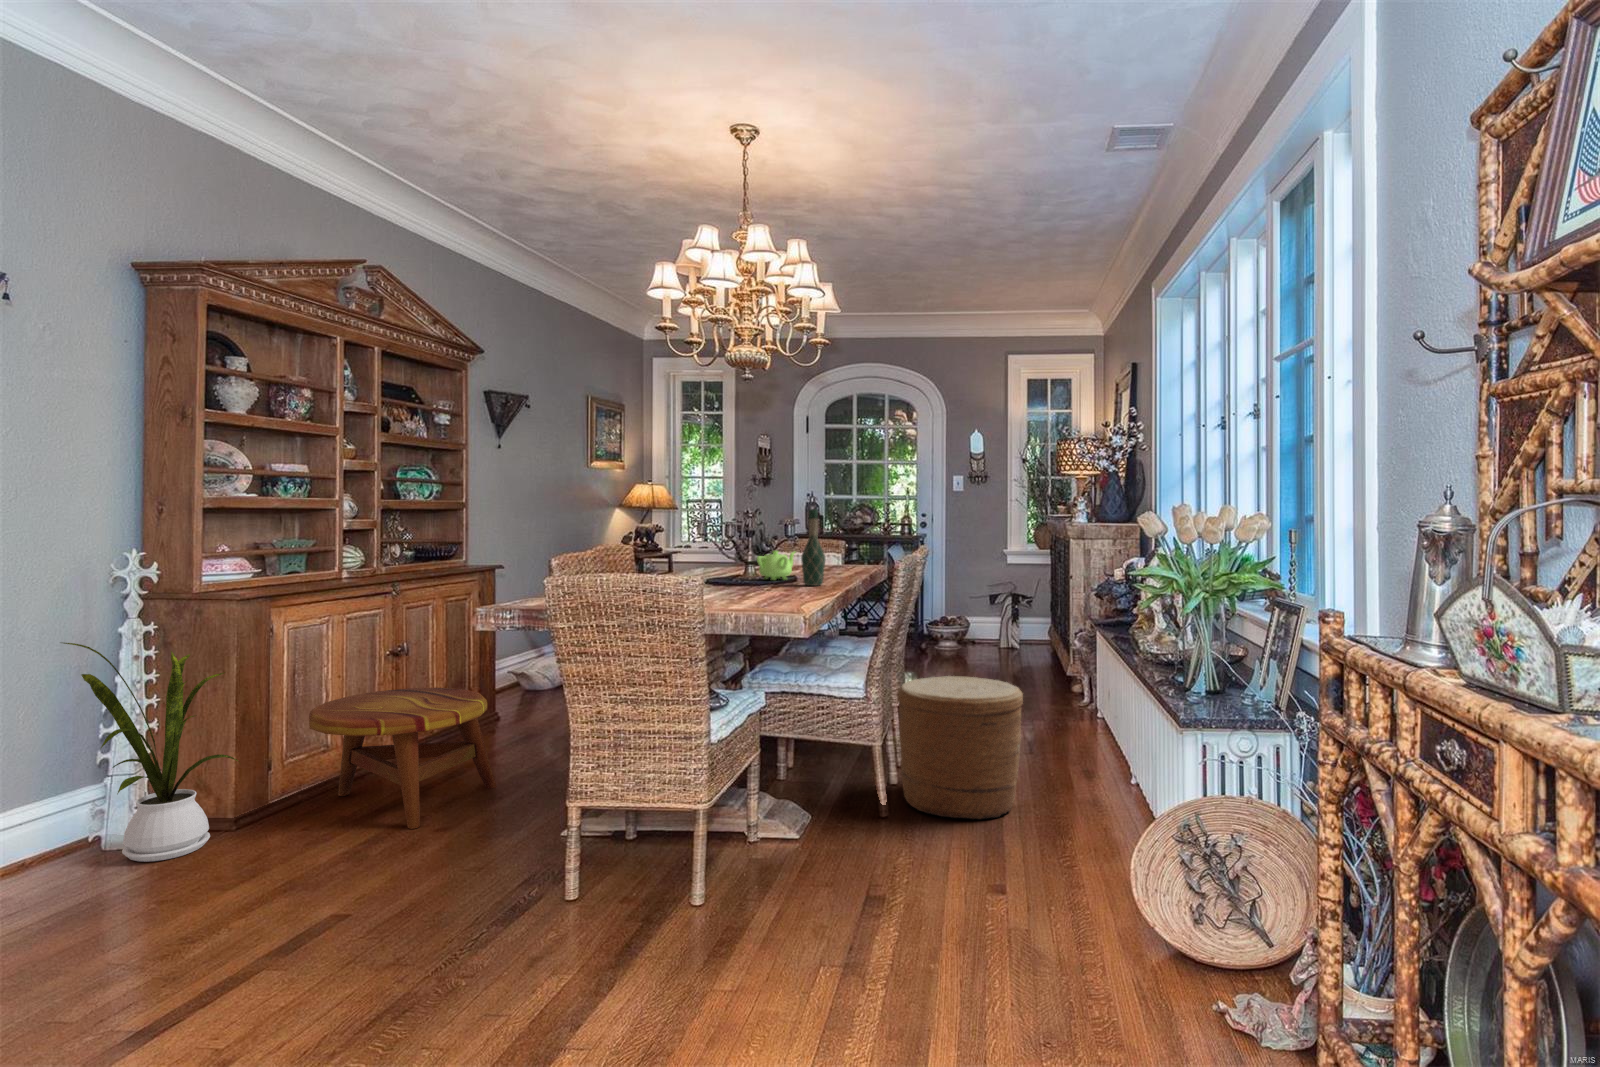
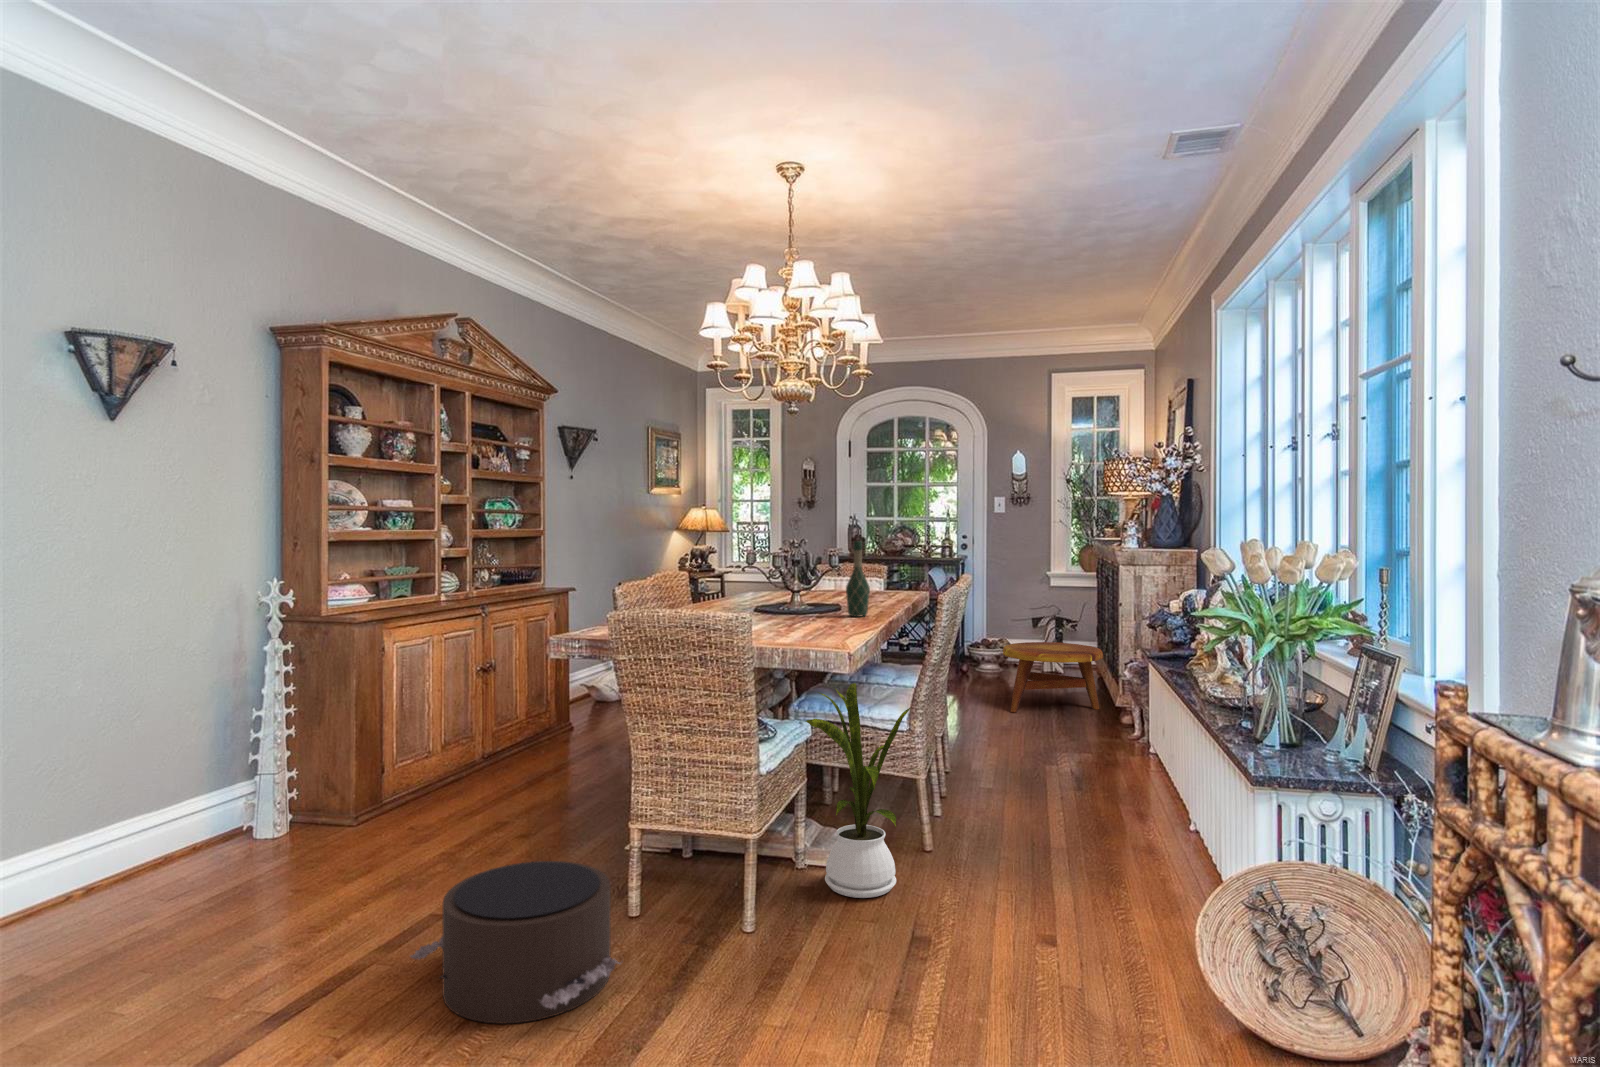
teapot: present [757,551,795,580] -> none [801,581,841,610]
house plant: present [64,643,238,862] -> present [805,683,910,898]
woven basket: present [897,676,1023,819] -> none [941,708,1067,851]
side table: present [309,688,496,829] -> present [1003,642,1103,712]
pouf: none [328,838,560,1013] -> present [410,861,620,1024]

